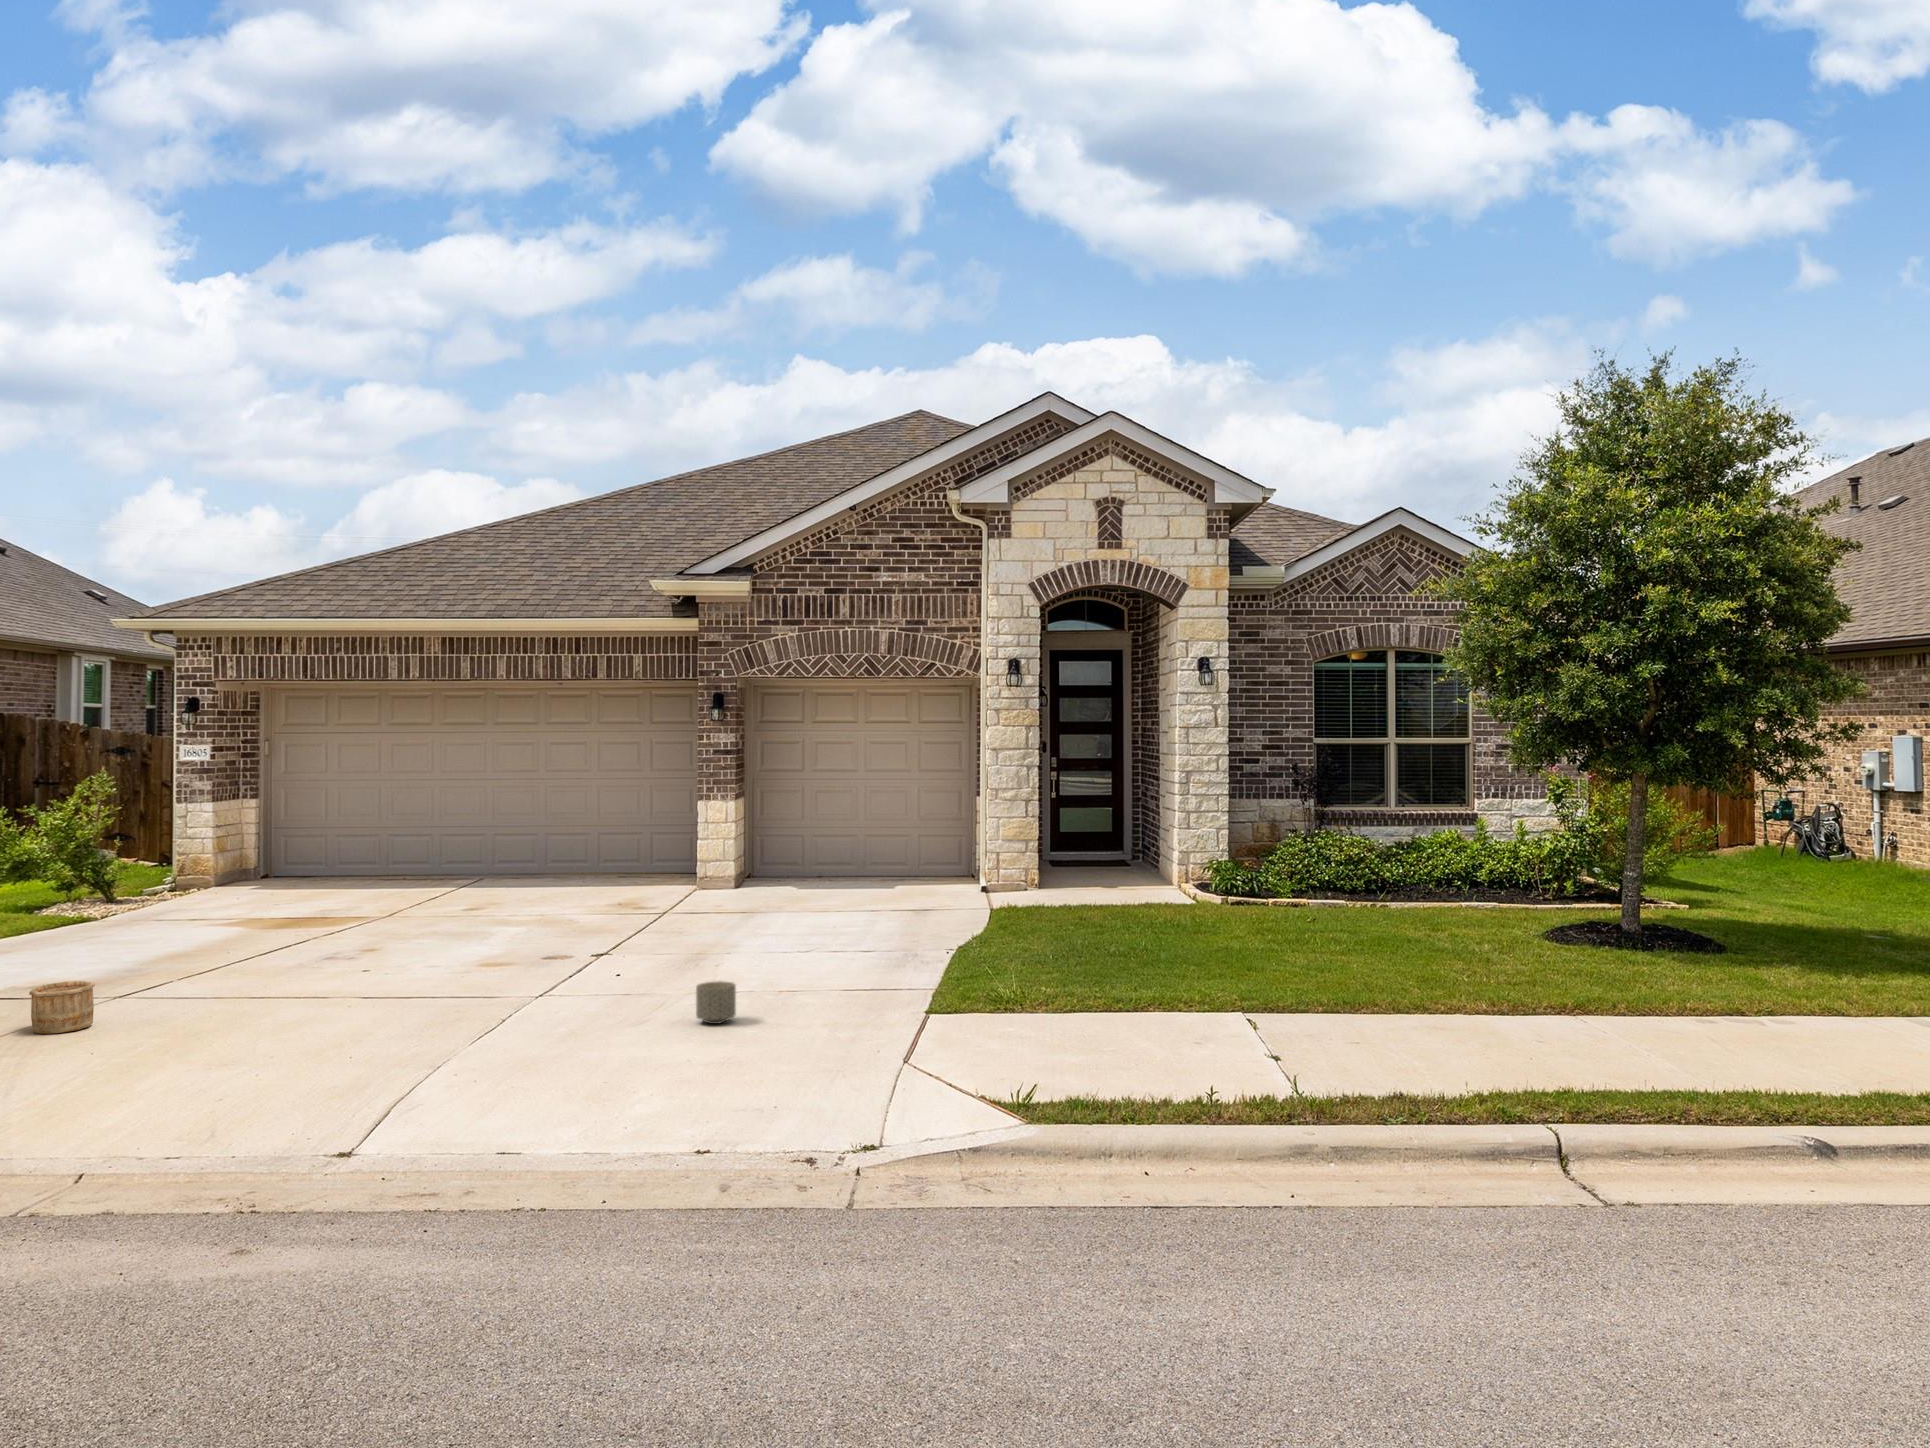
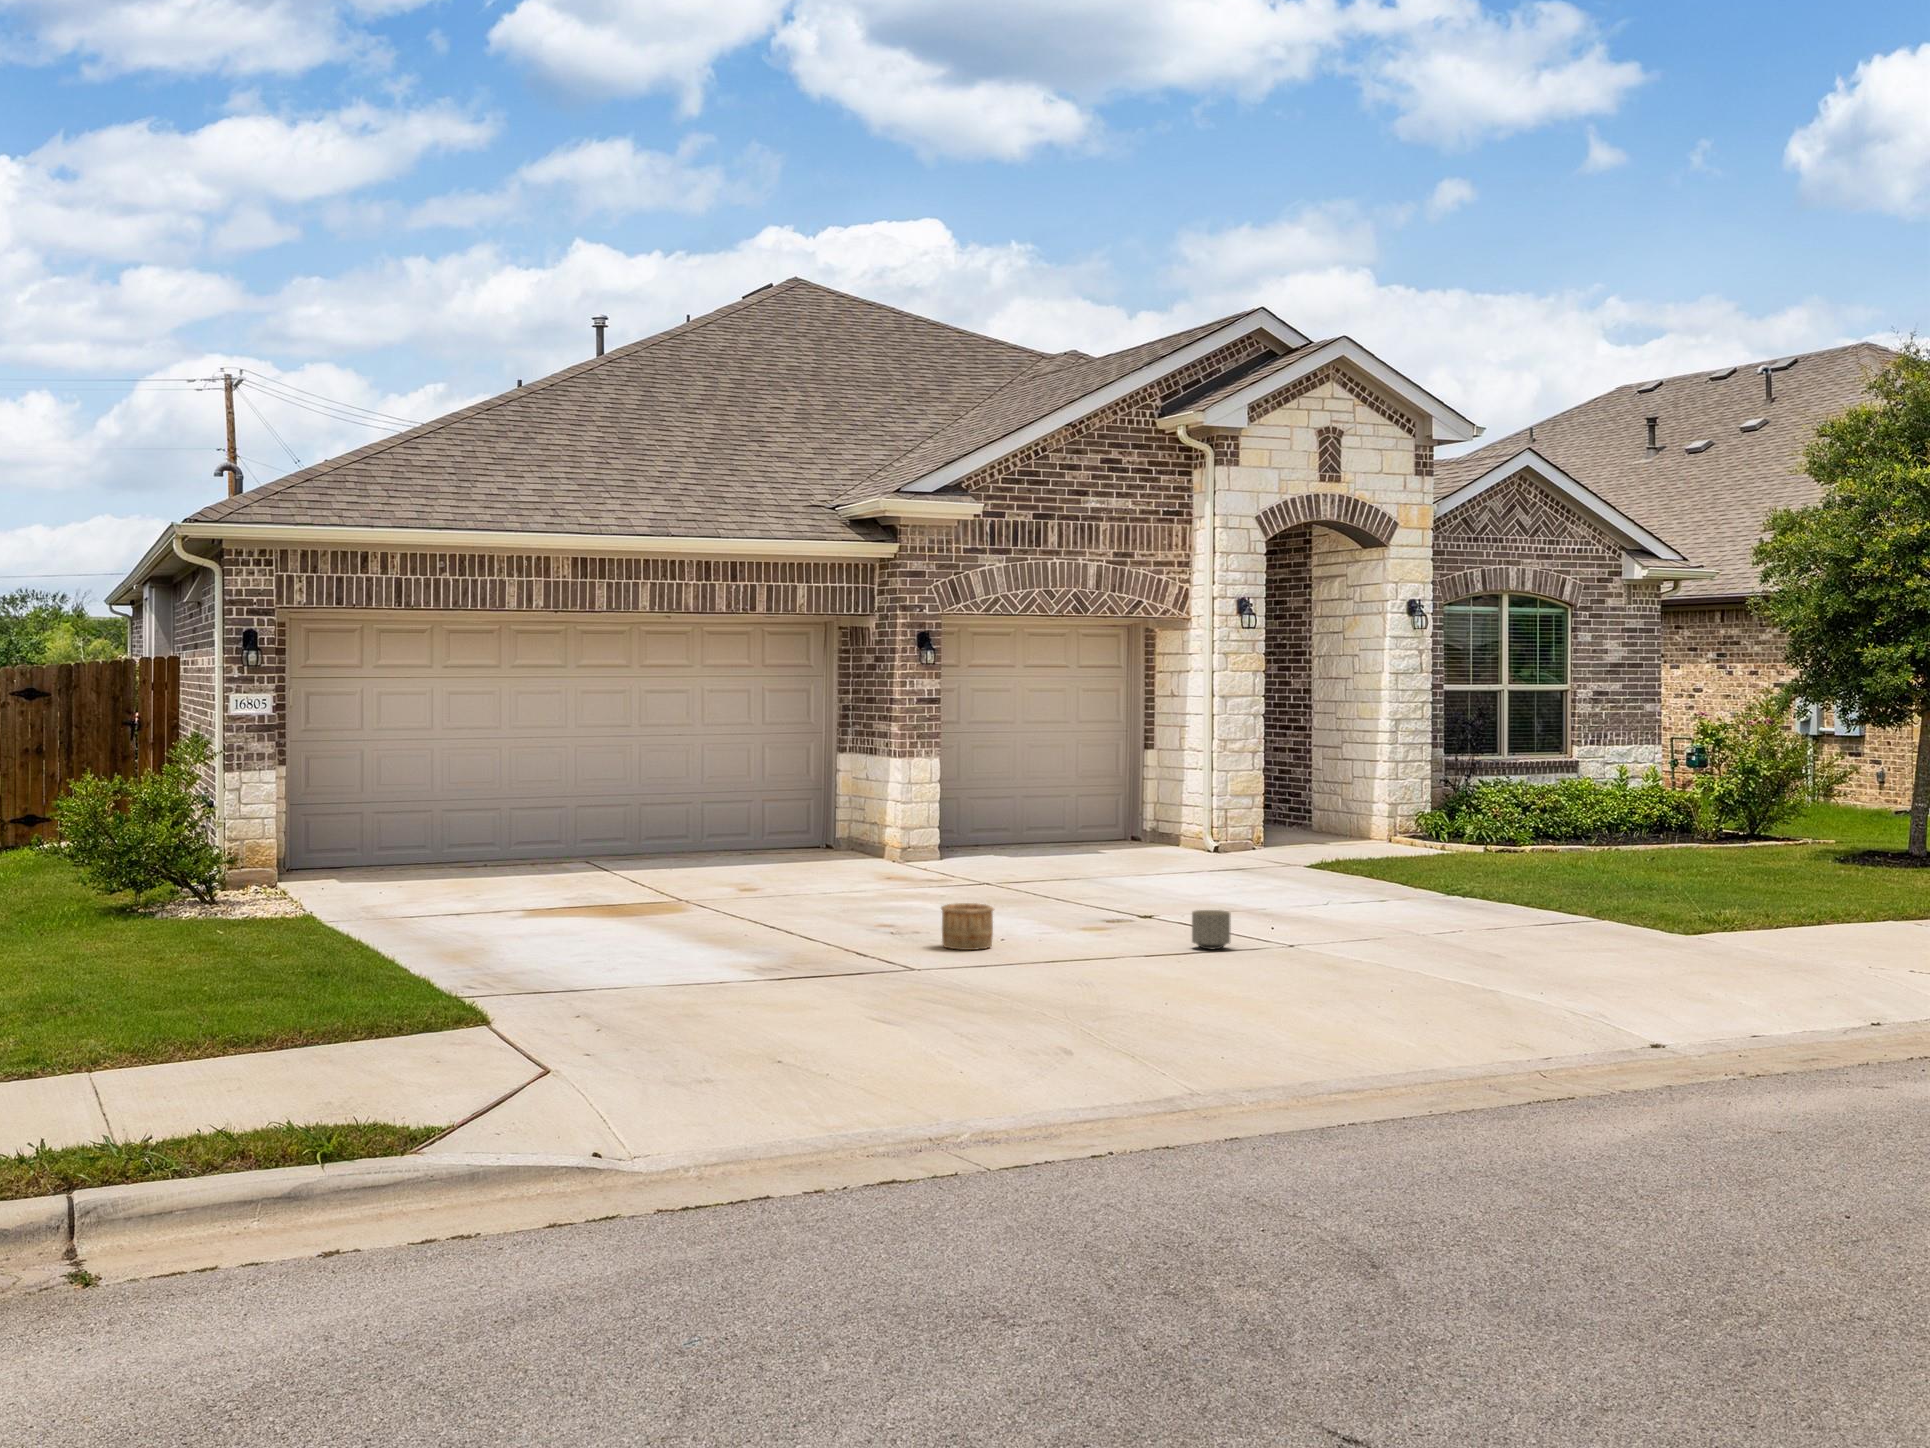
planter: present [696,981,736,1024] -> present [1192,910,1231,950]

